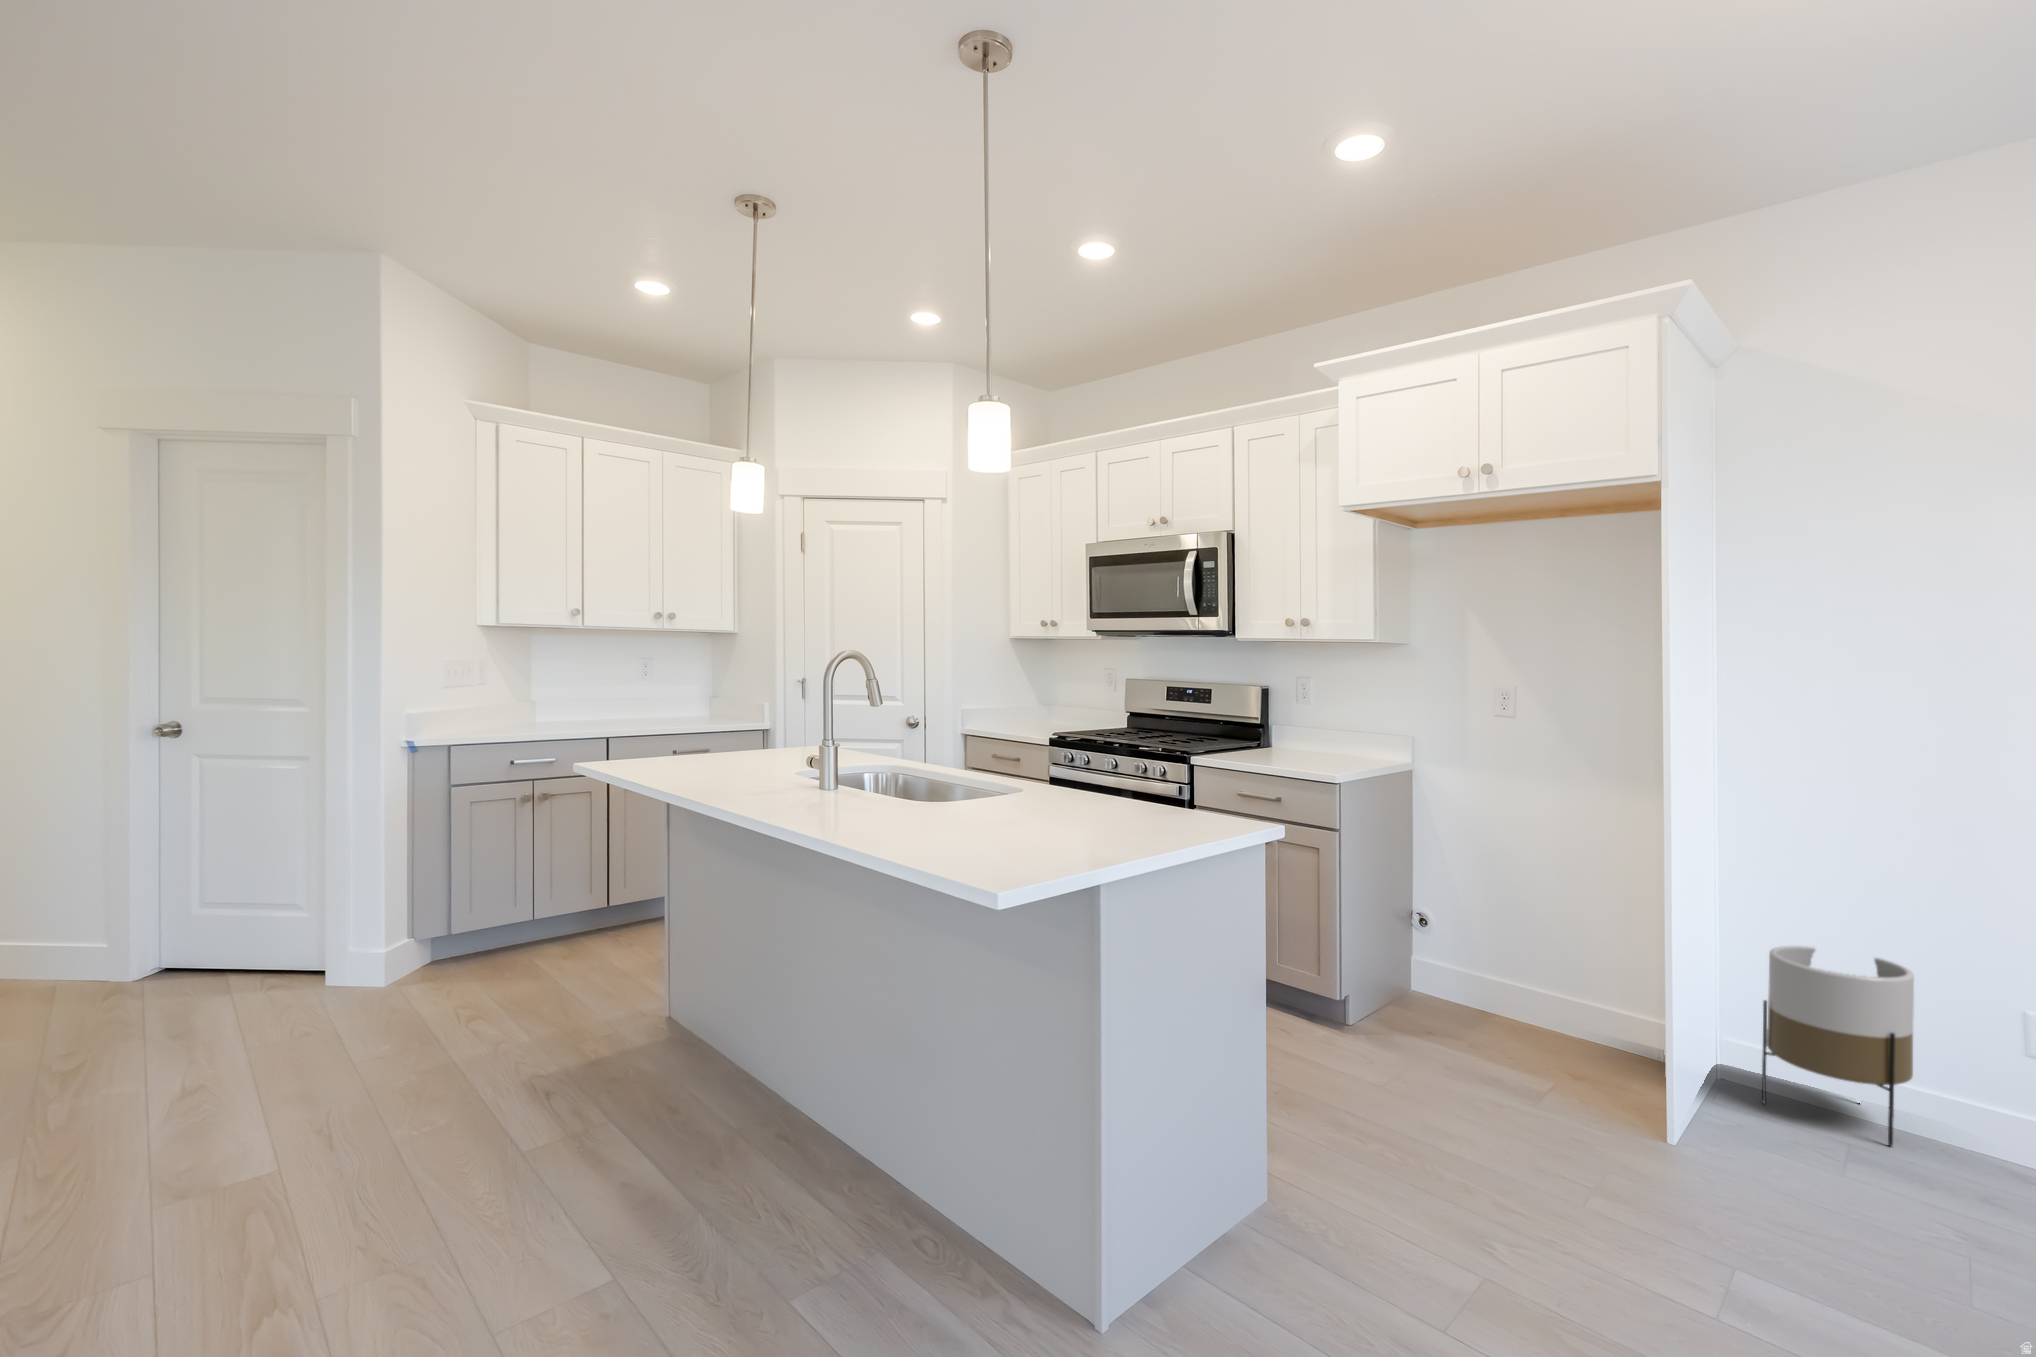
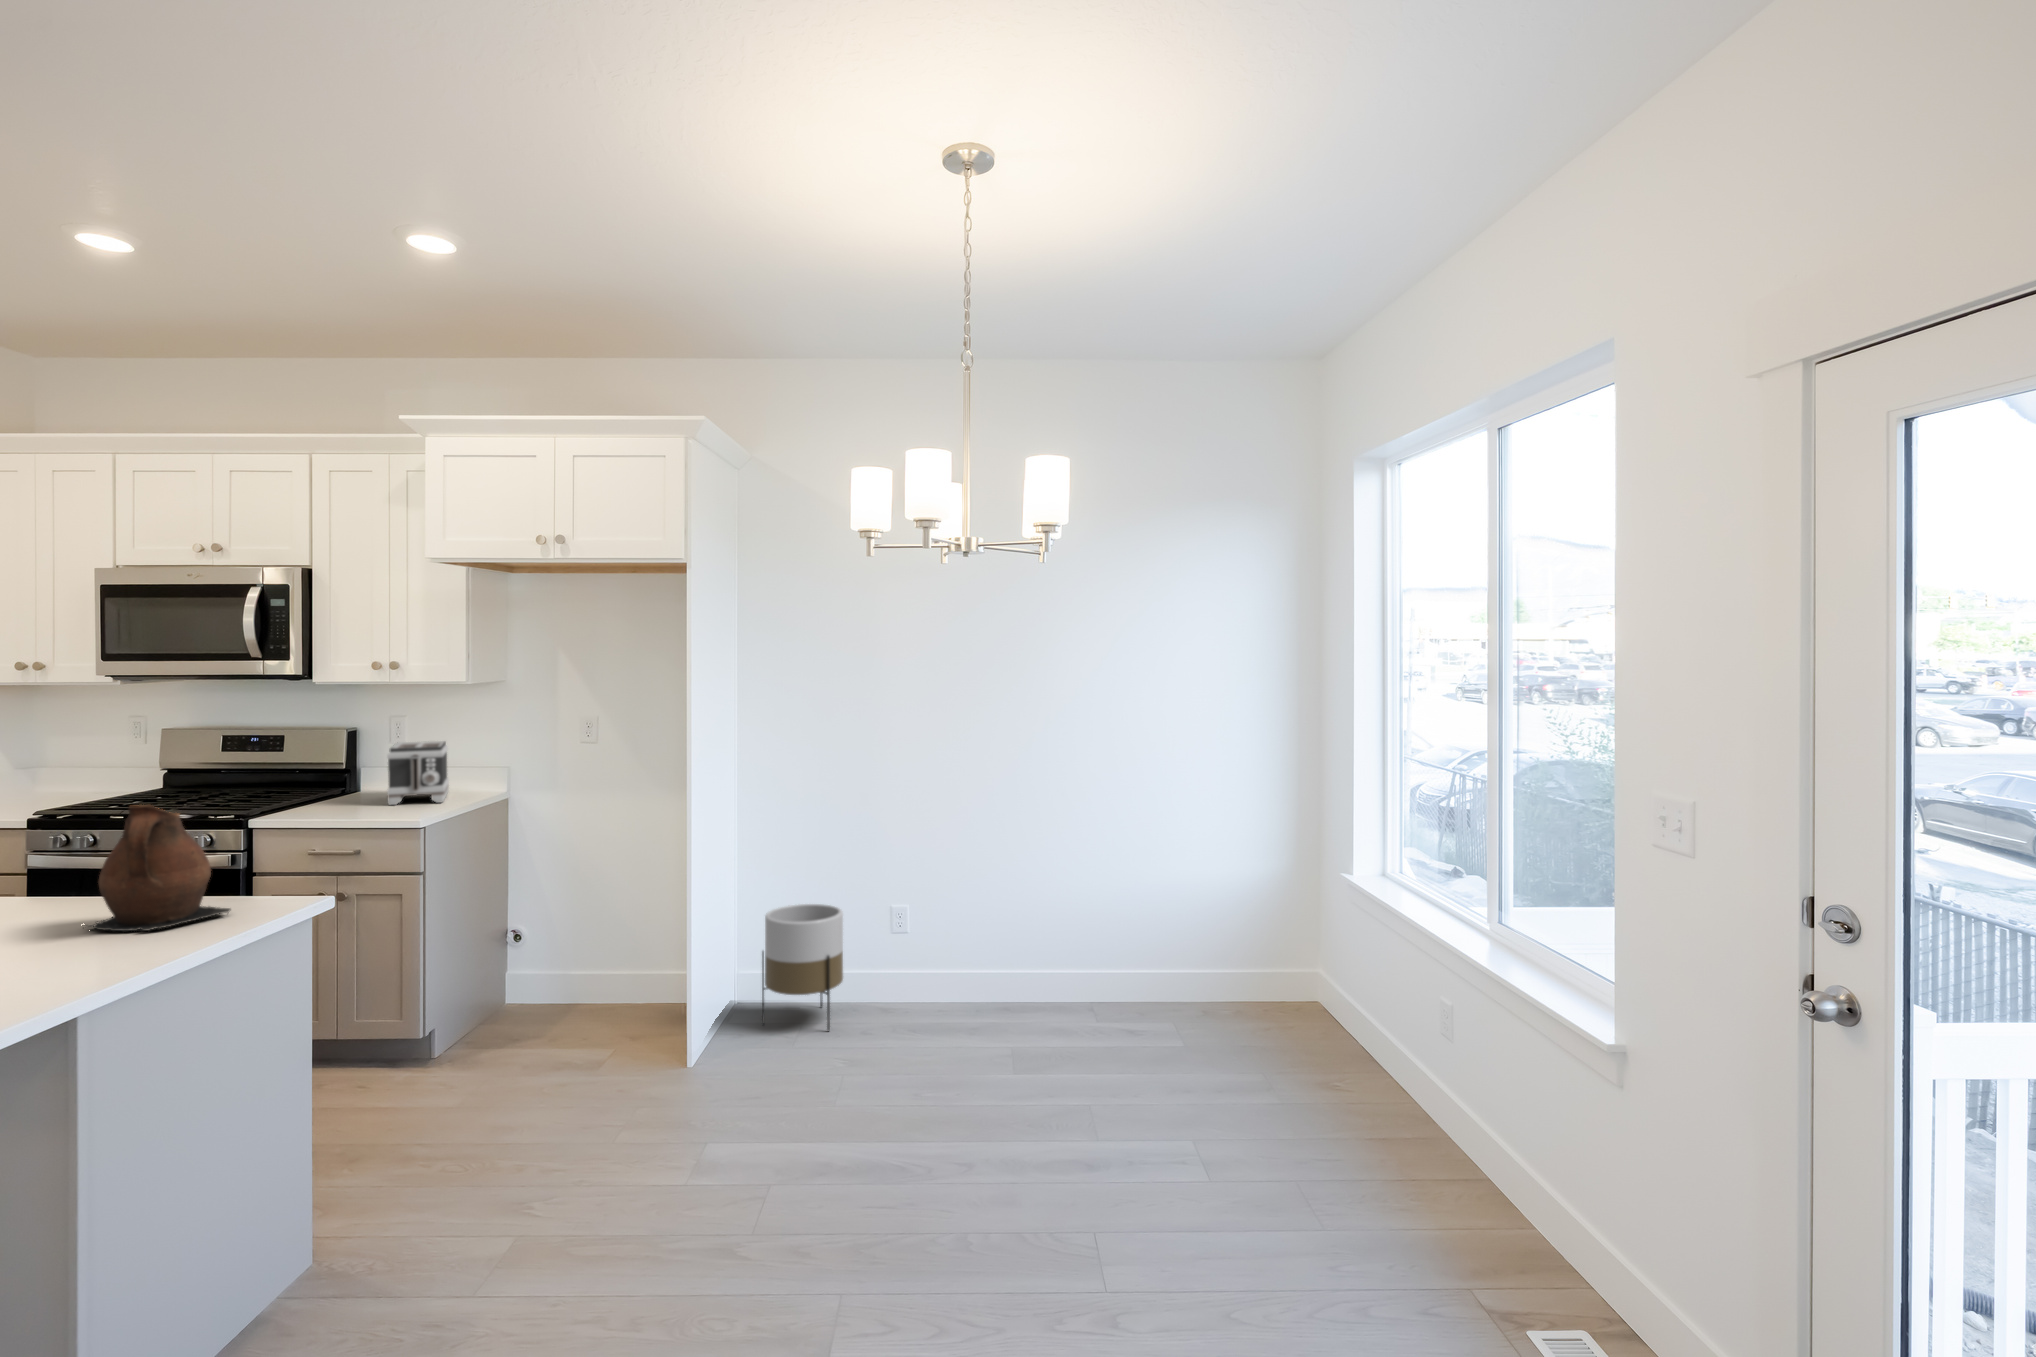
toaster: none [1302,698,1355,759] -> present [387,741,449,805]
ceramic pitcher: none [1086,705,1203,832] -> present [89,805,230,931]

